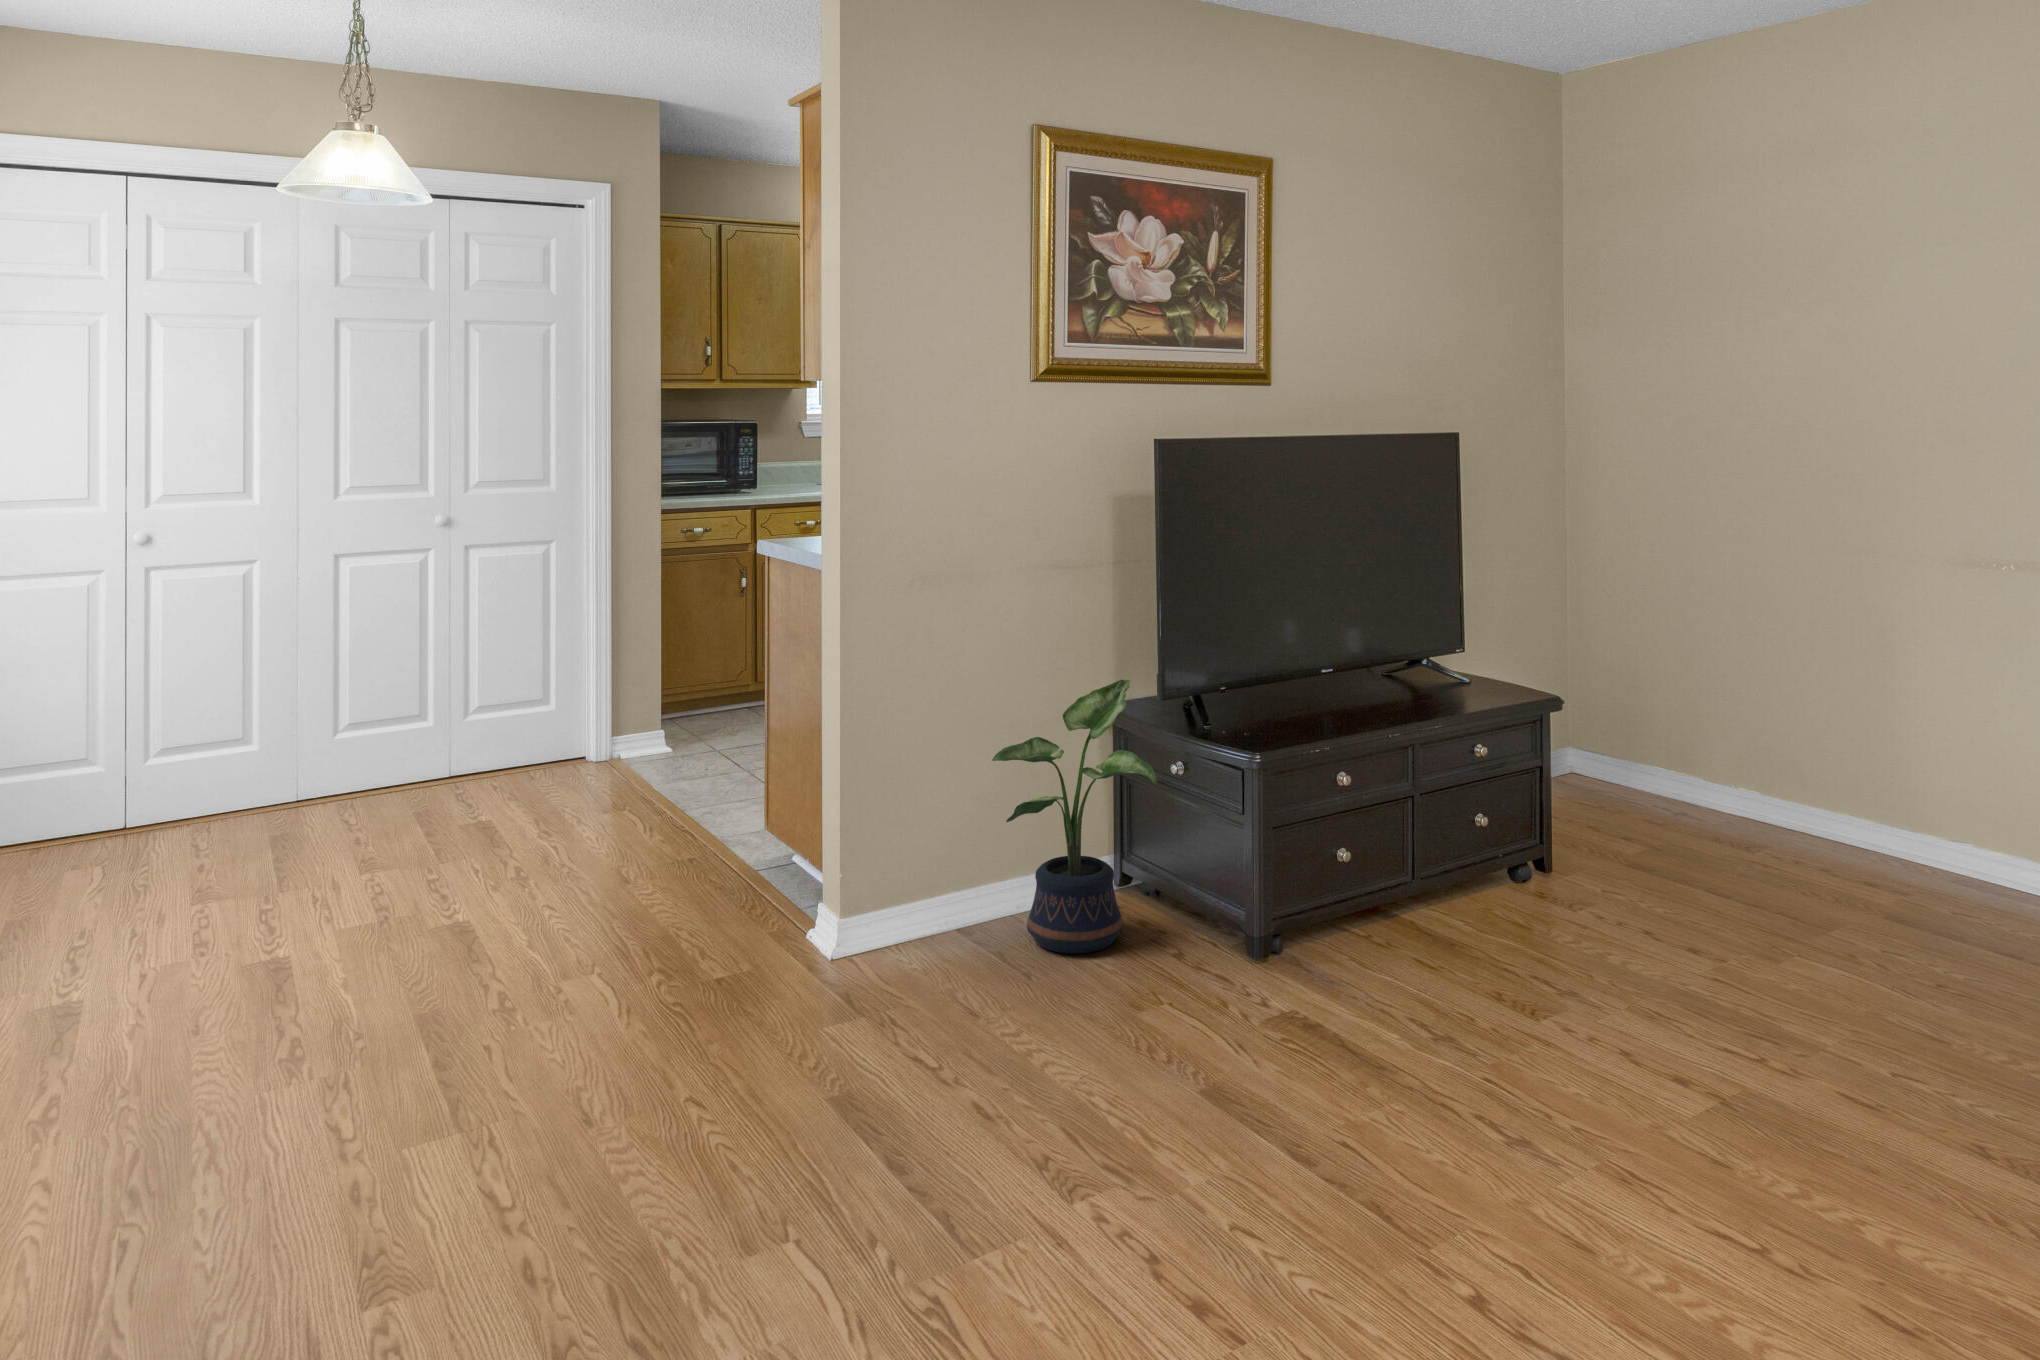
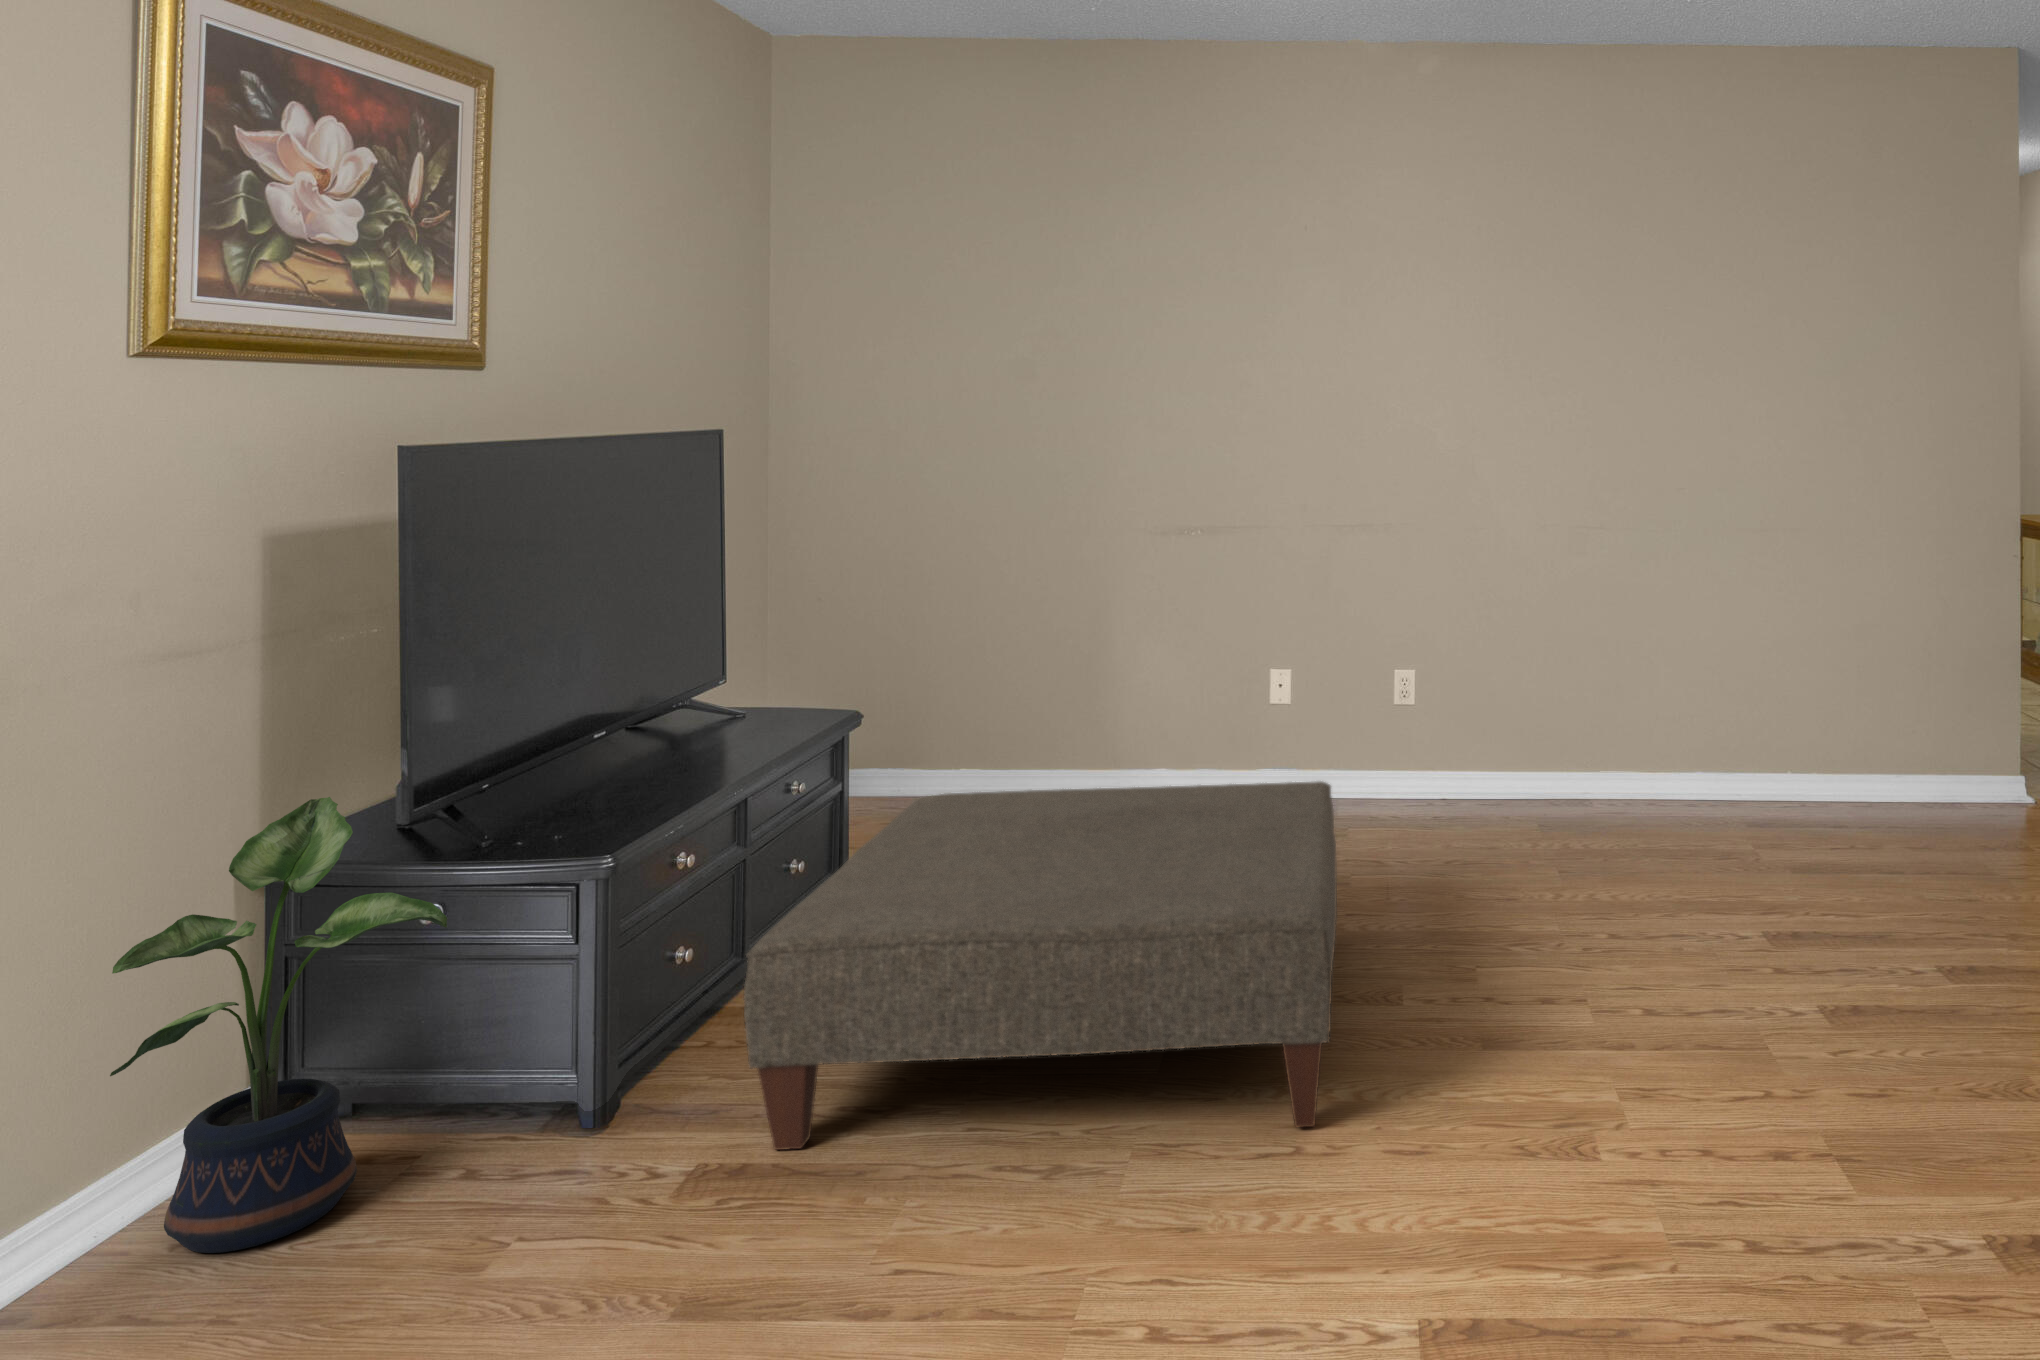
ottoman: none [1321,784,2007,1222] -> present [744,781,1337,1150]

